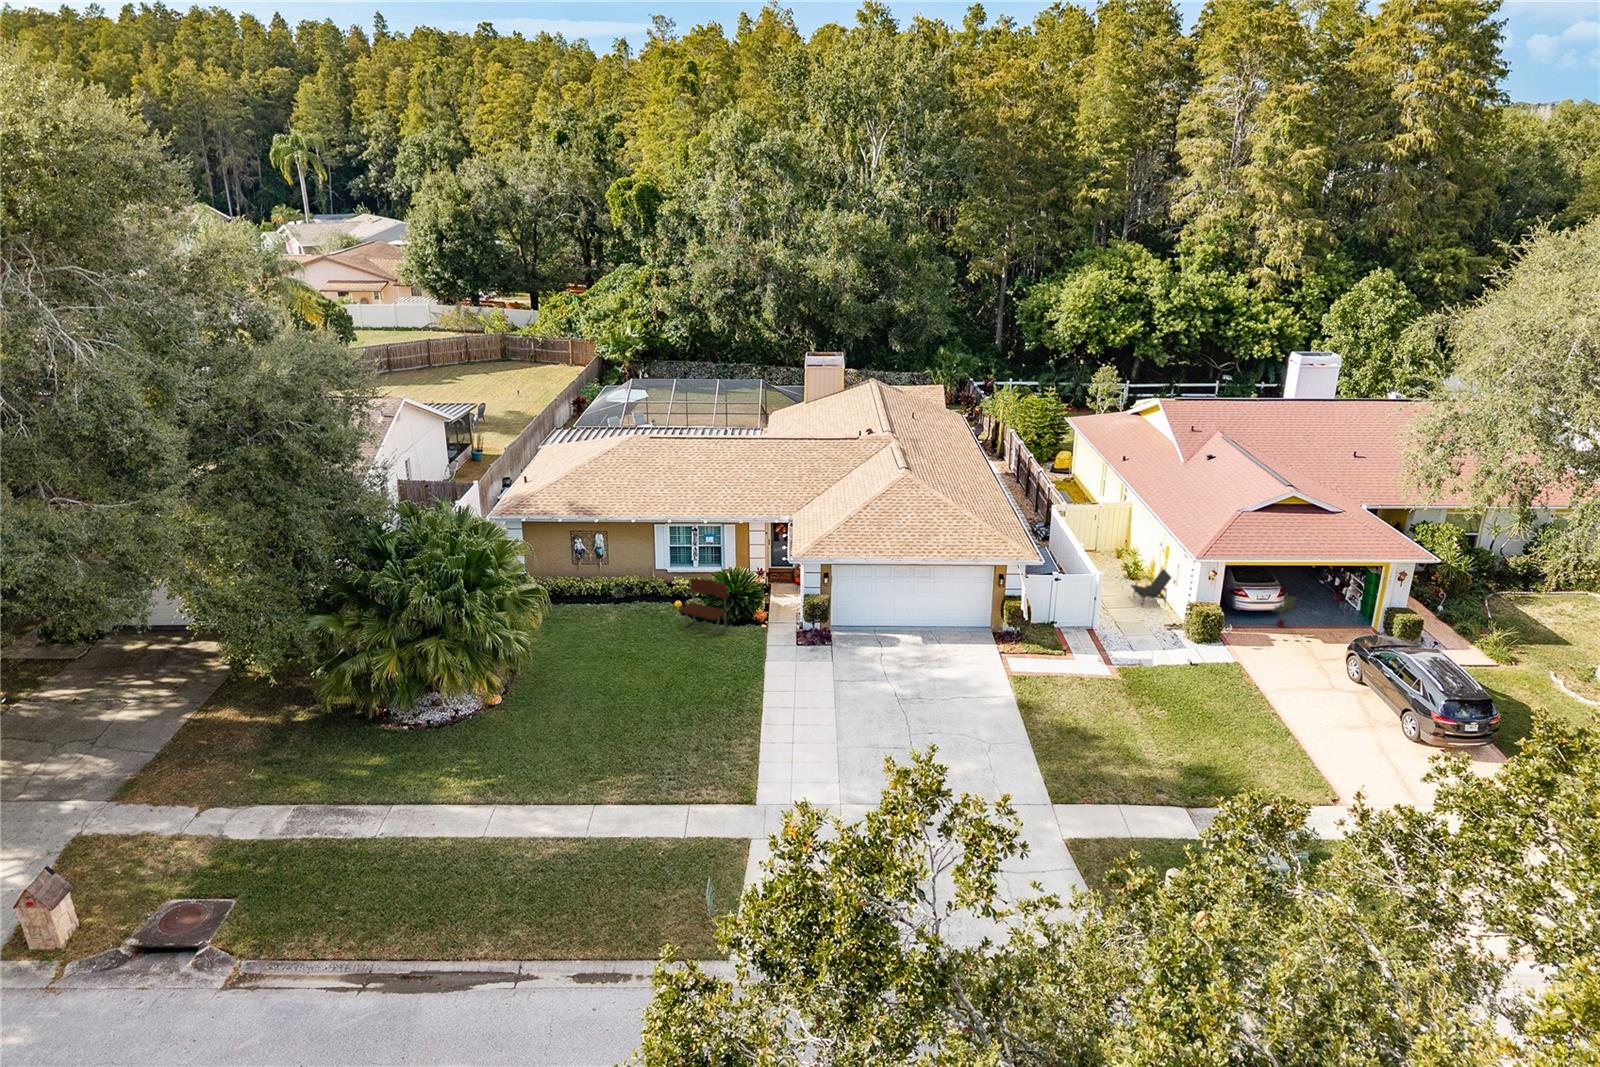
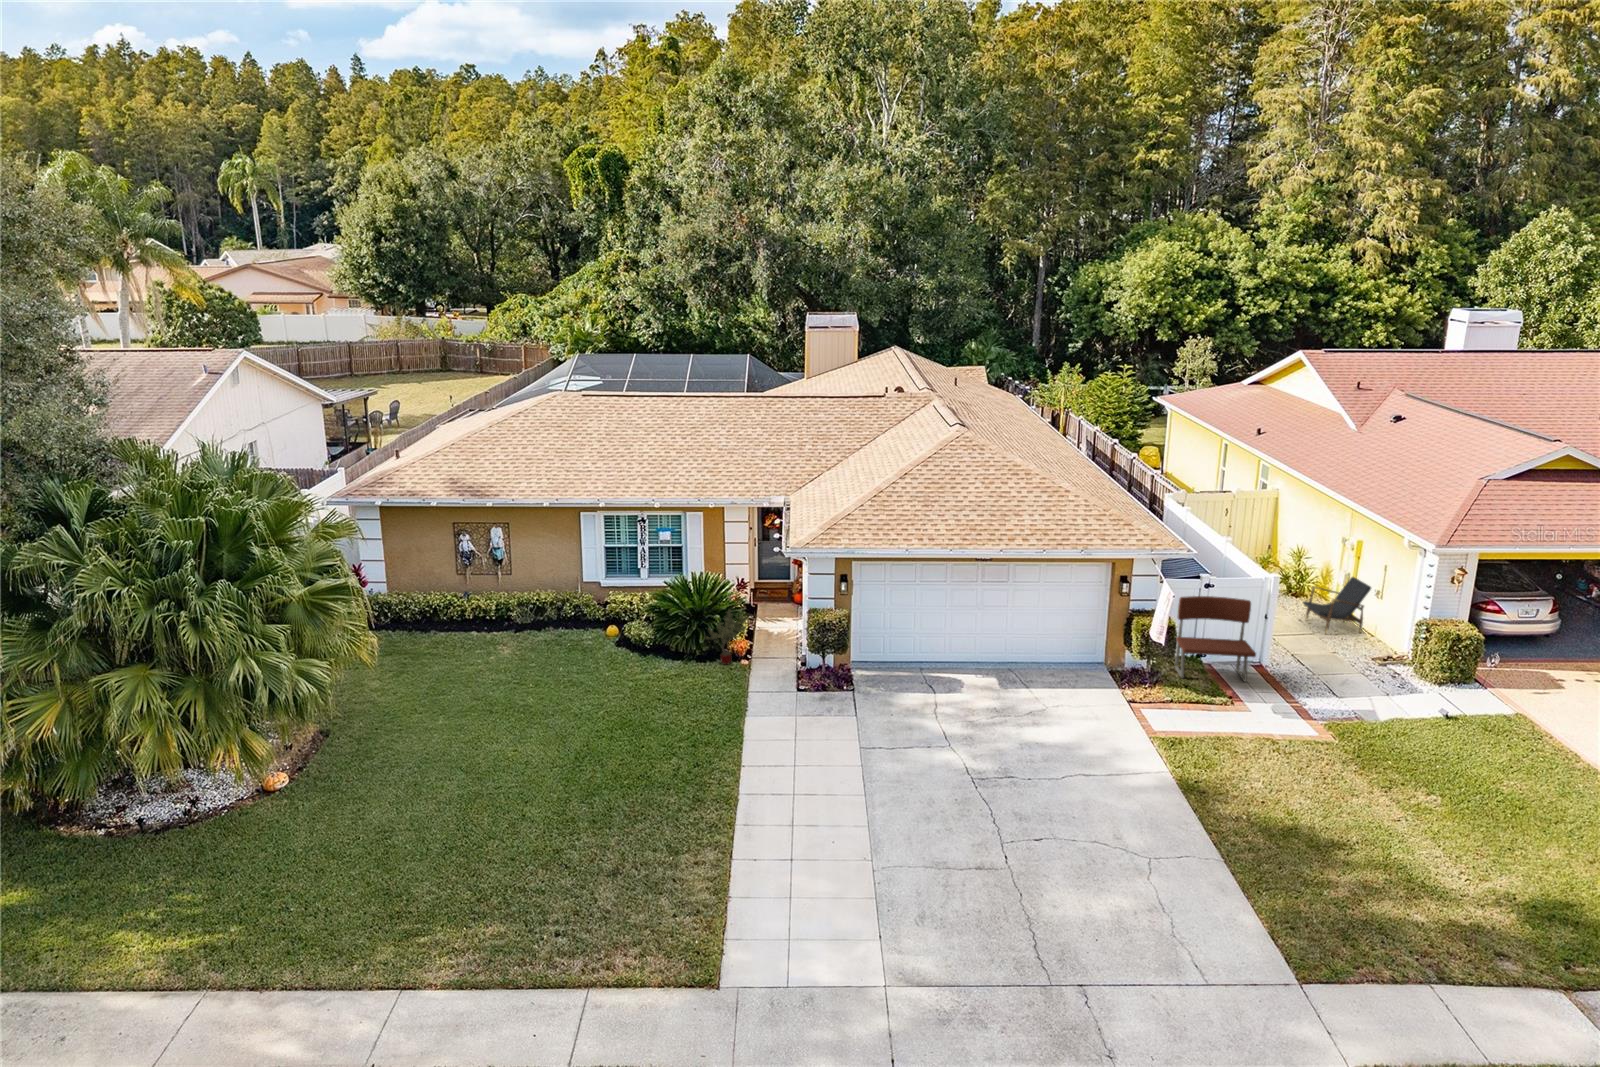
bench: present [679,578,727,635] -> present [1175,596,1256,682]
potted tree: present [1274,595,1296,627] -> present [706,612,746,664]

